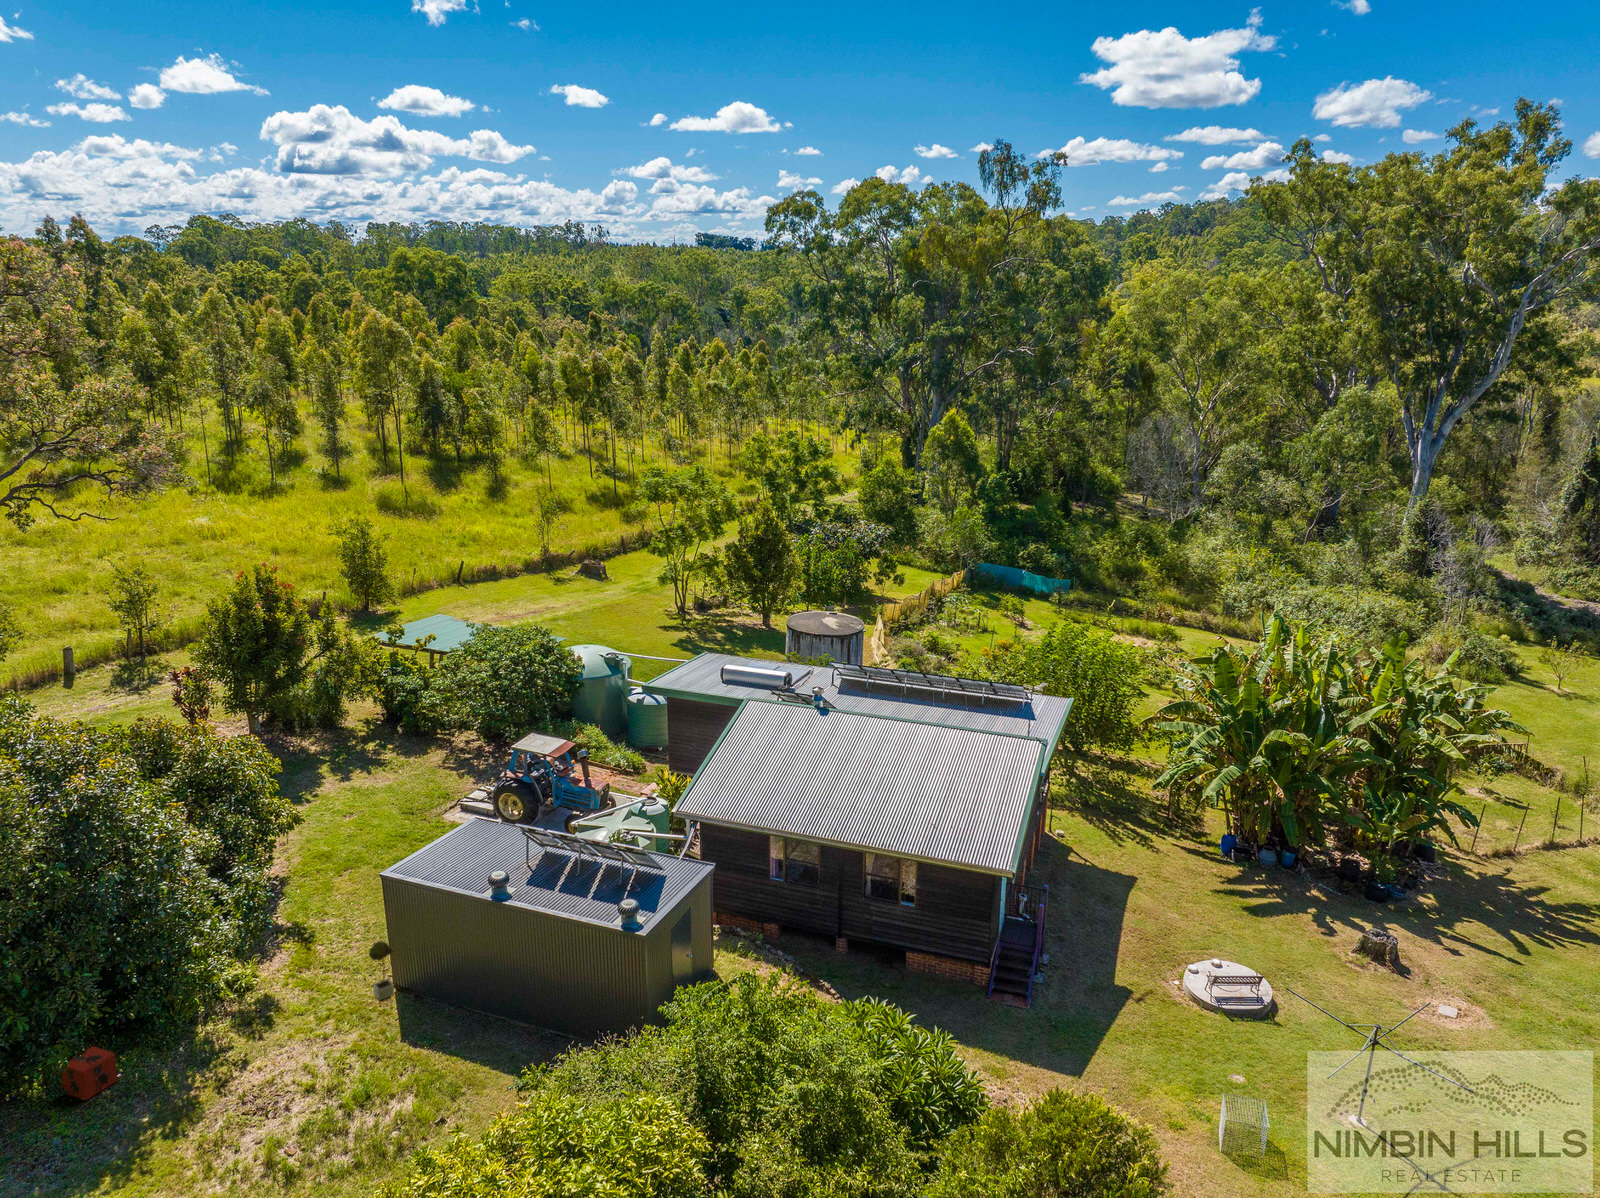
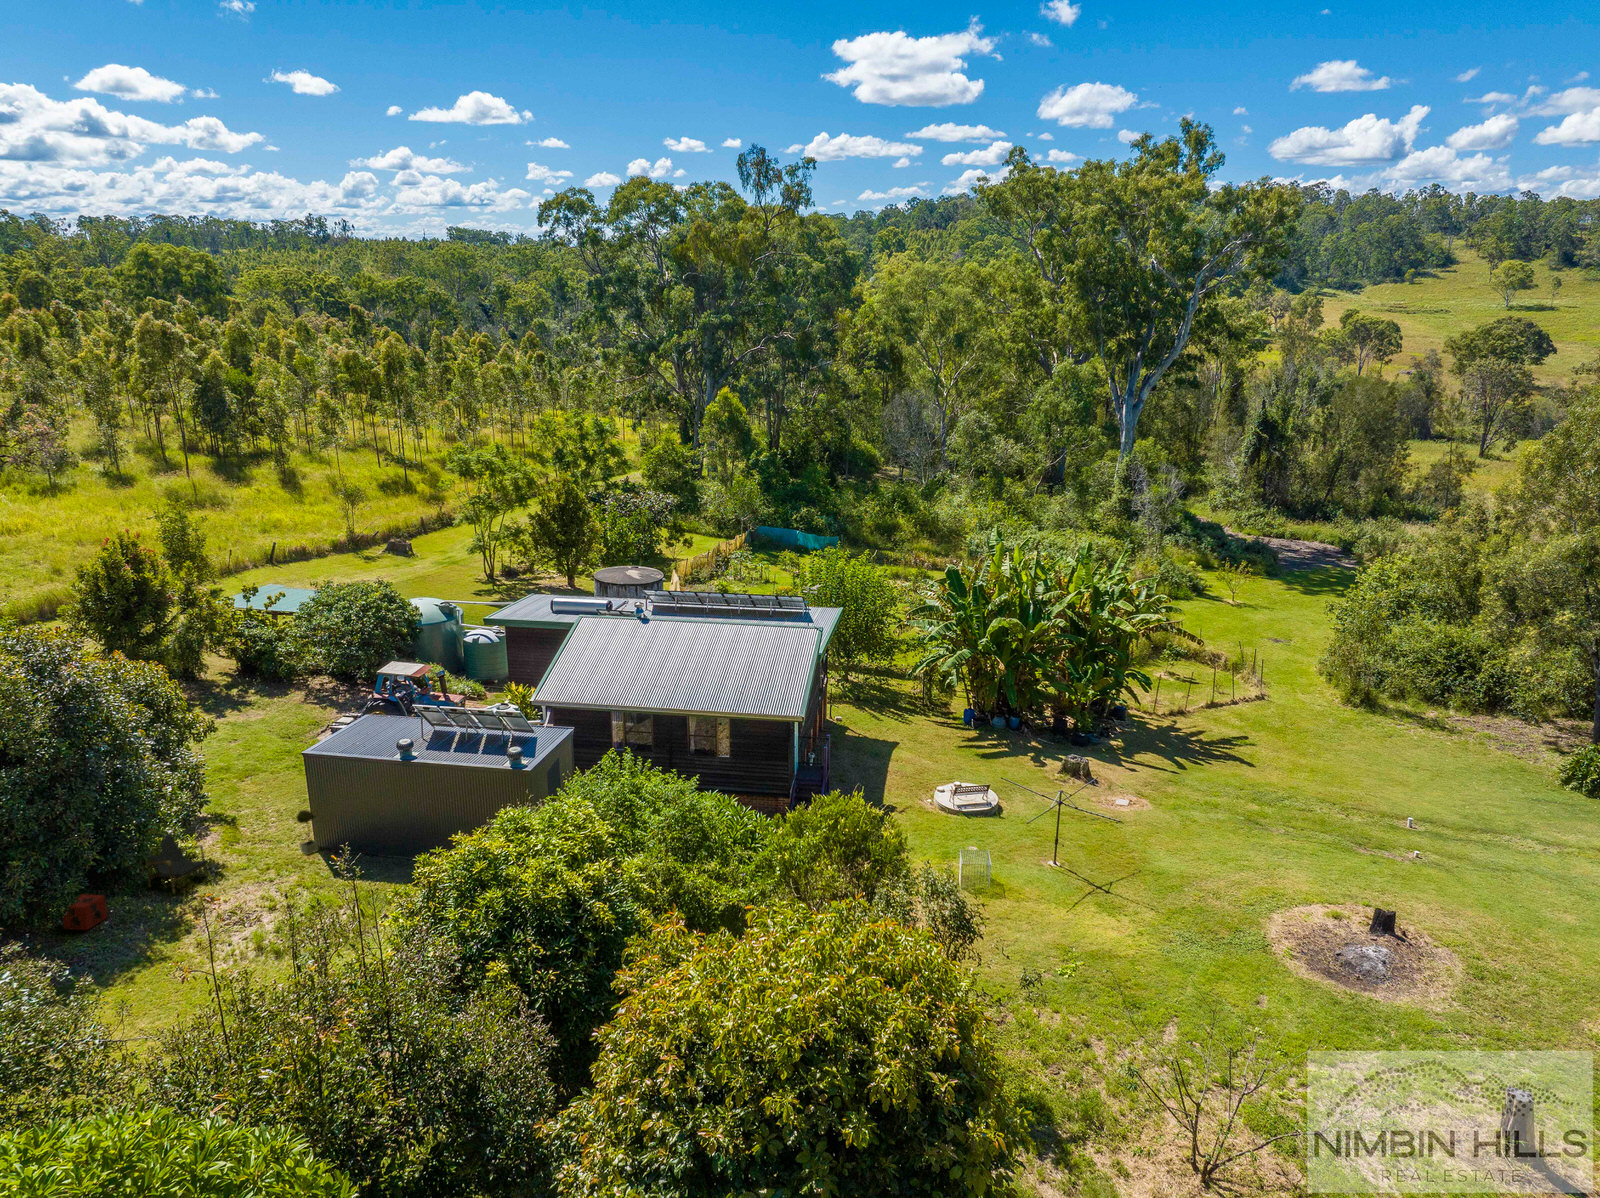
lounge chair: none [179,963,253,1049] -> present [147,834,207,893]

